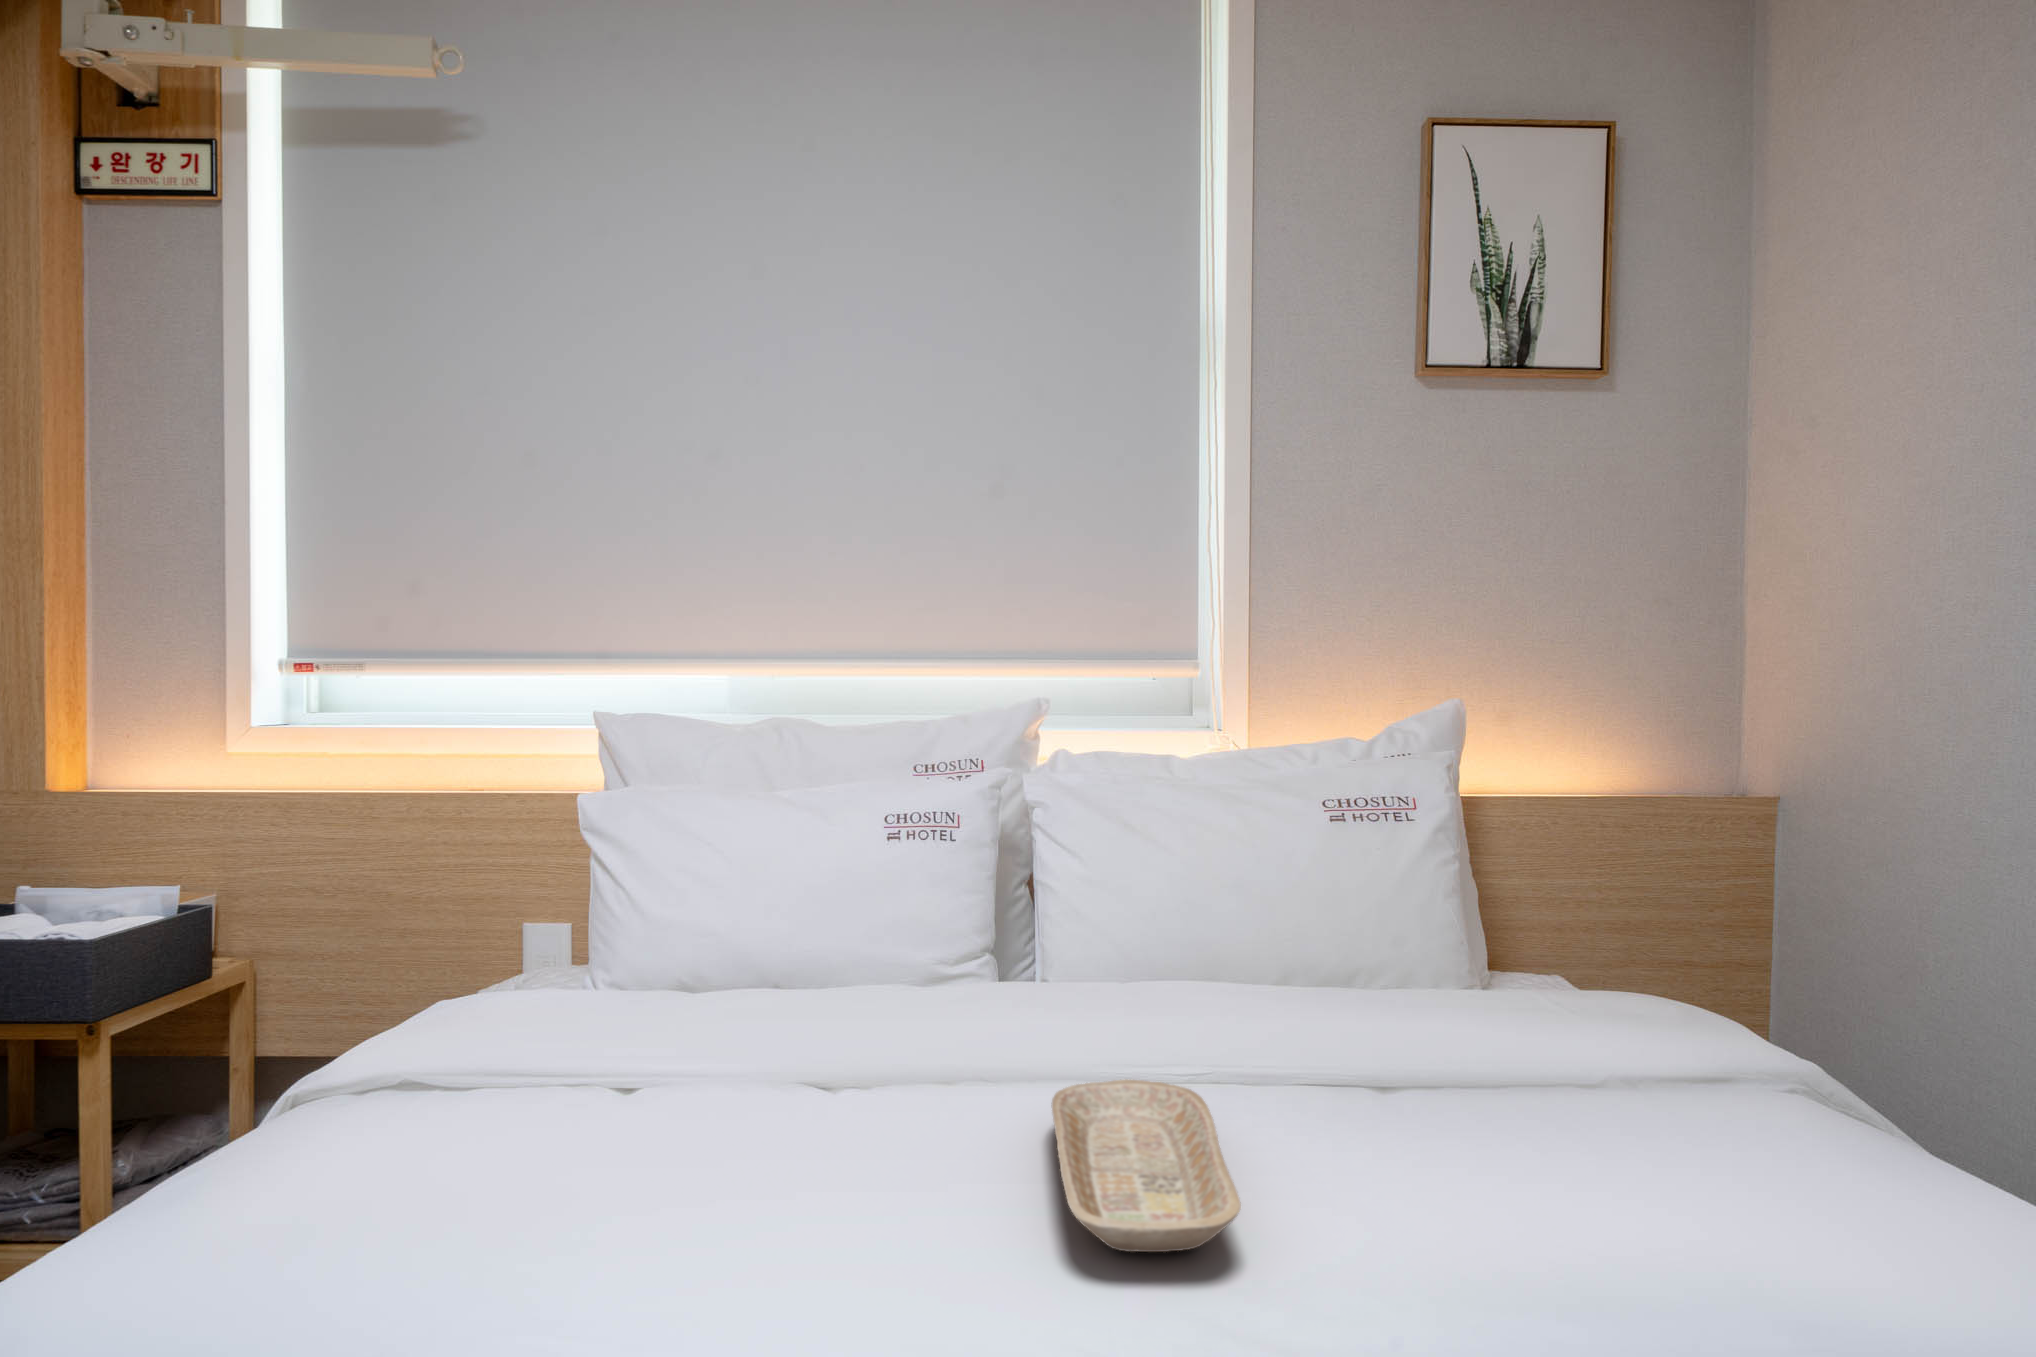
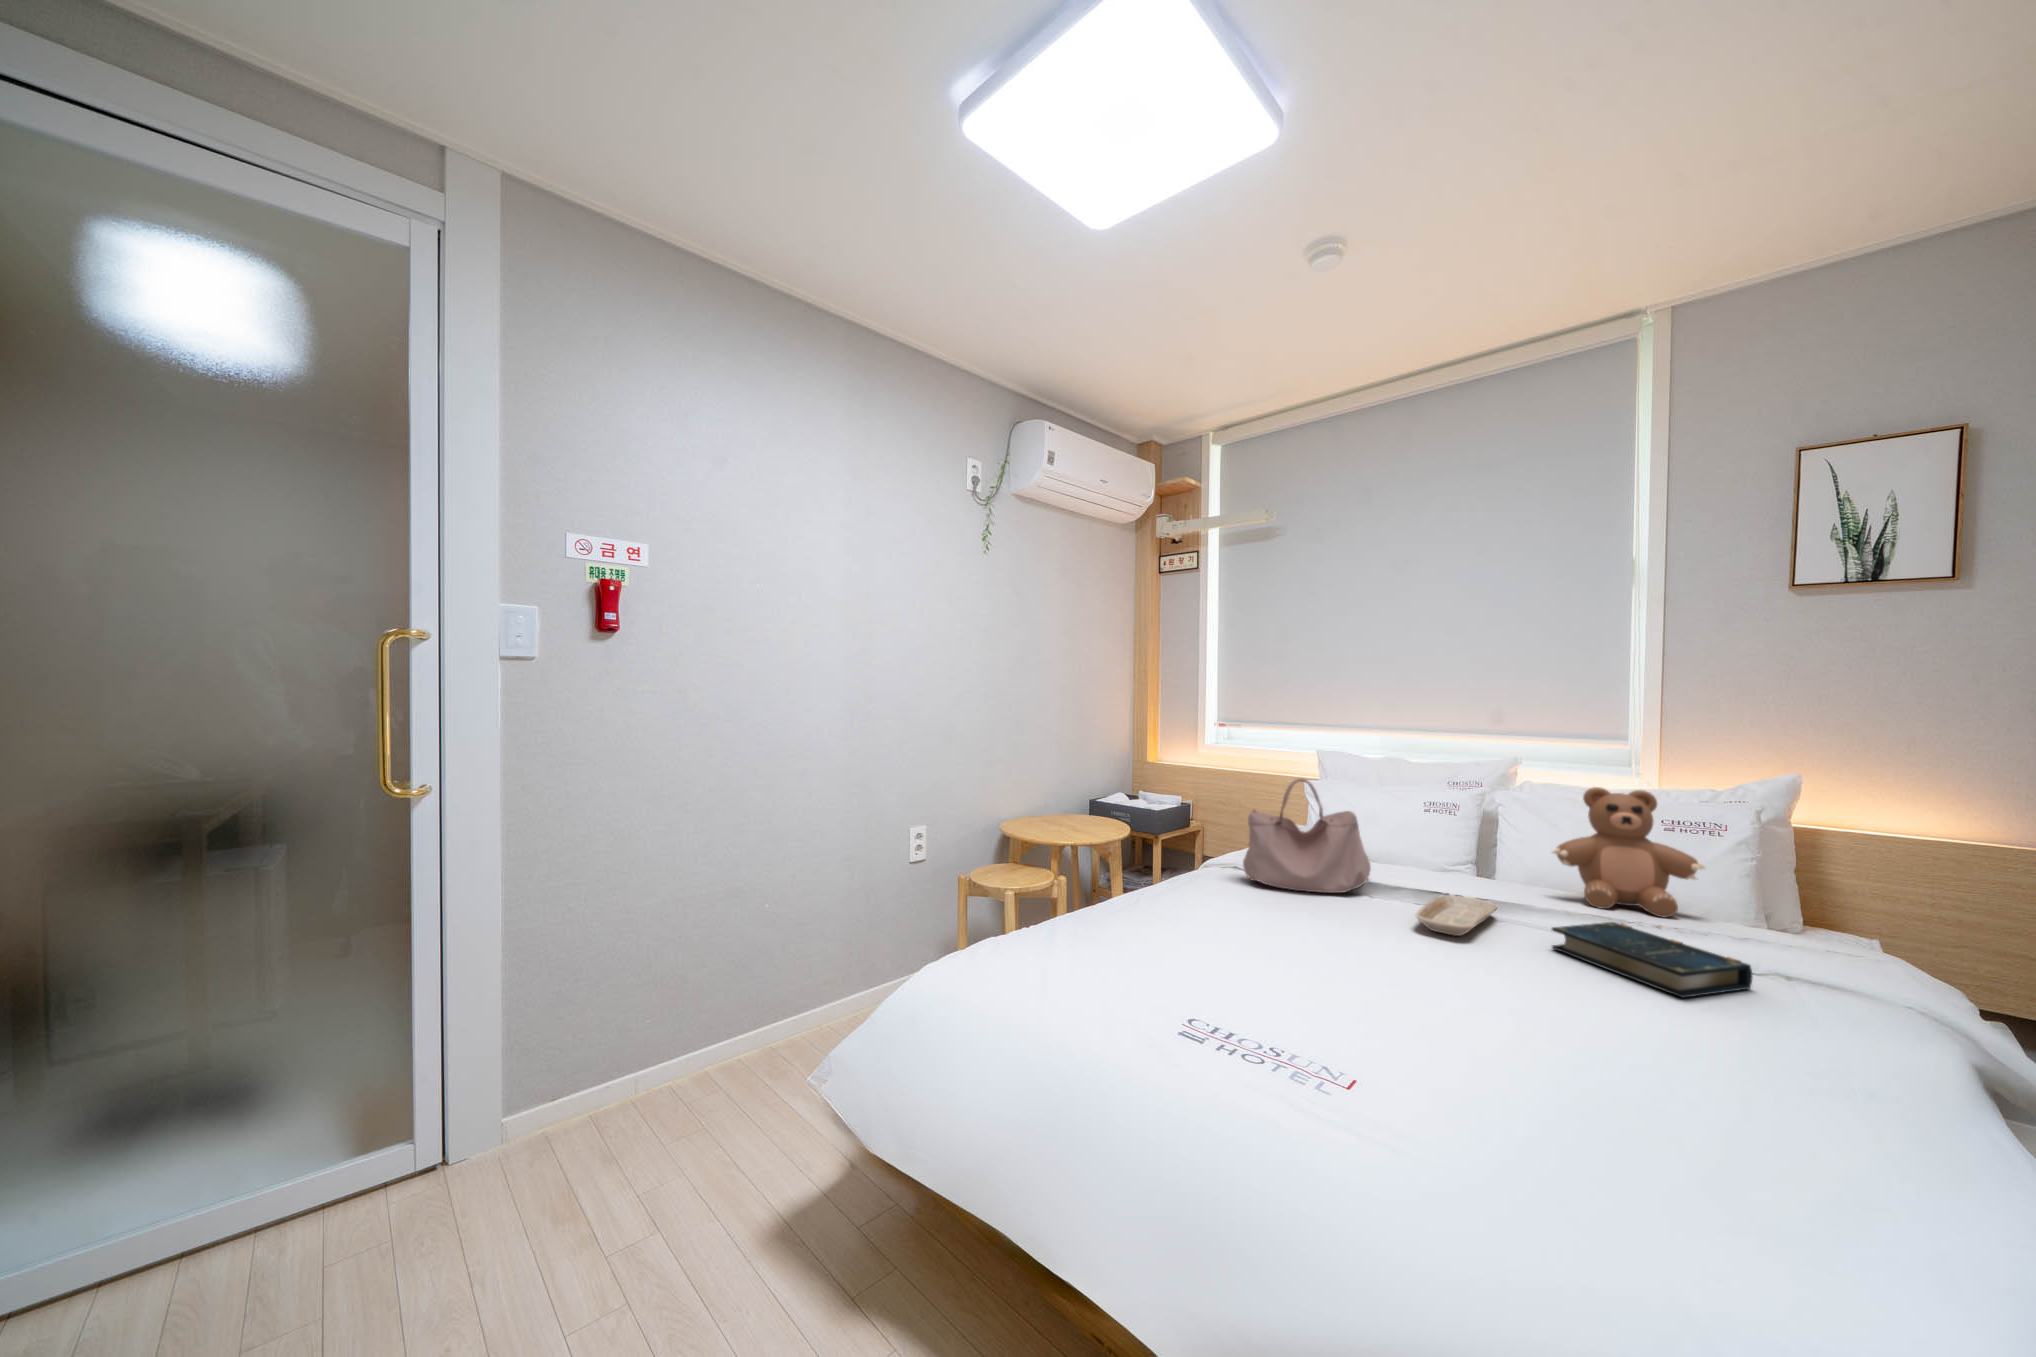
teddy bear: none [1226,739,1481,1031] -> present [1552,787,1704,918]
handbag: none [421,784,857,1209] -> present [1243,778,1371,893]
book: none [1400,1075,1788,1294] -> present [1552,922,1752,998]

